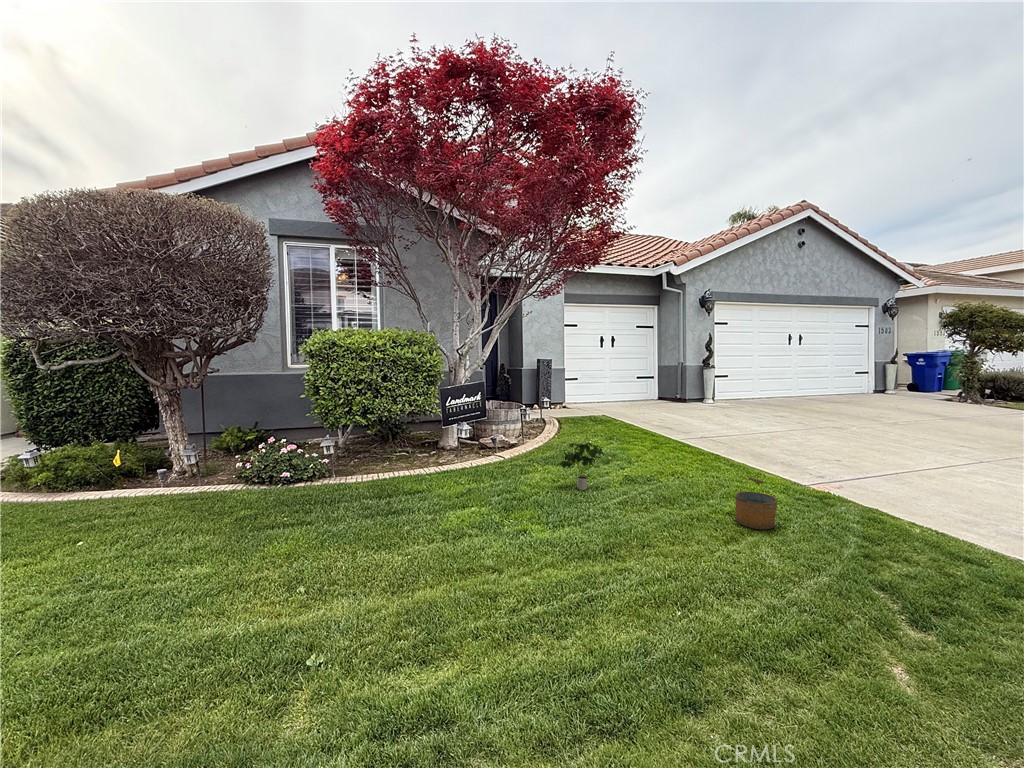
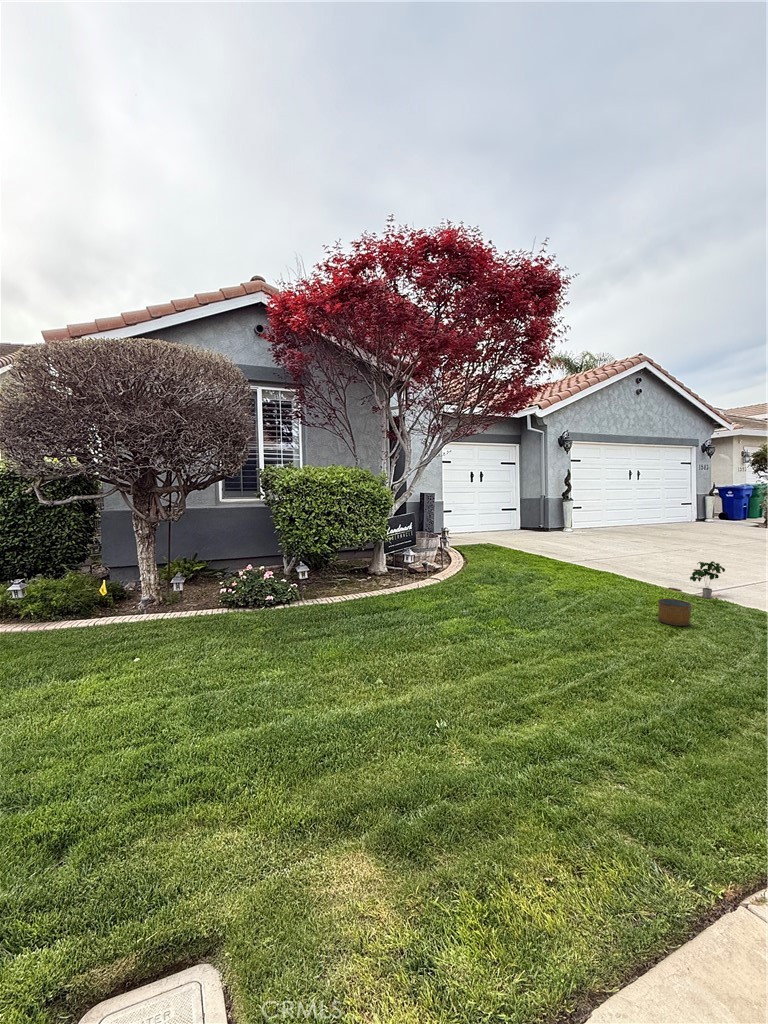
potted plant: present [560,443,604,490] -> present [690,561,725,598]

